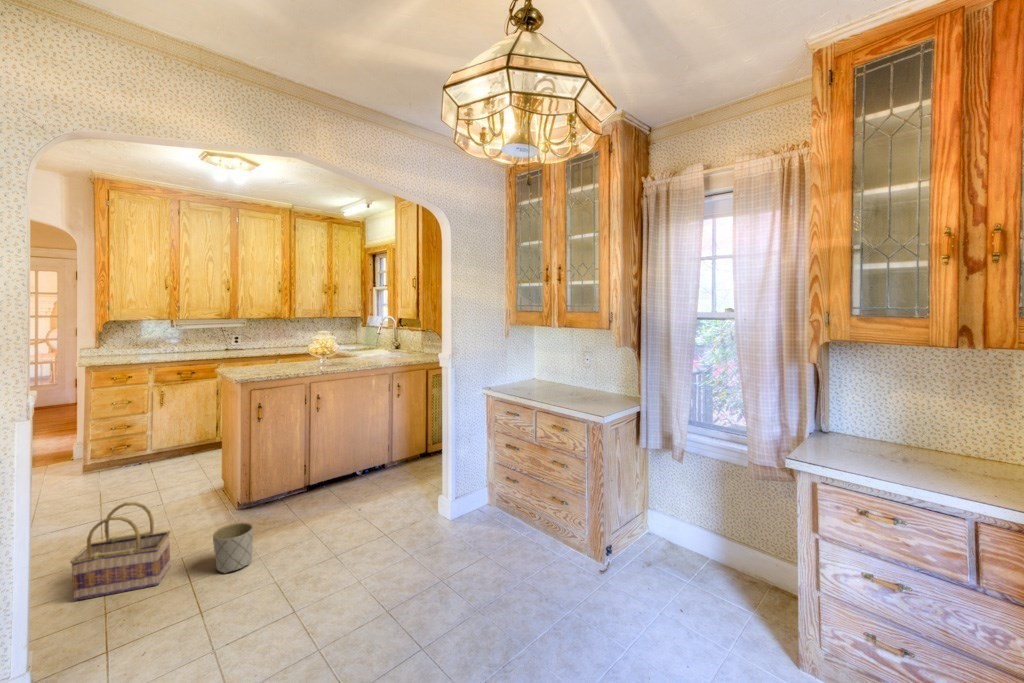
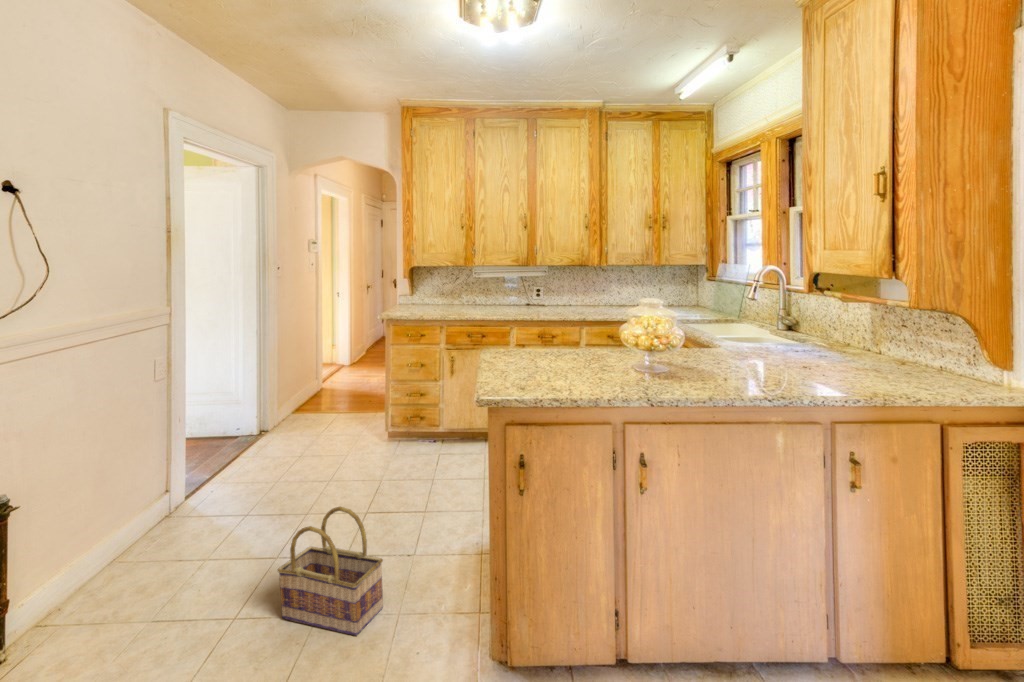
planter: present [213,523,253,573] -> none [417,577,471,657]

